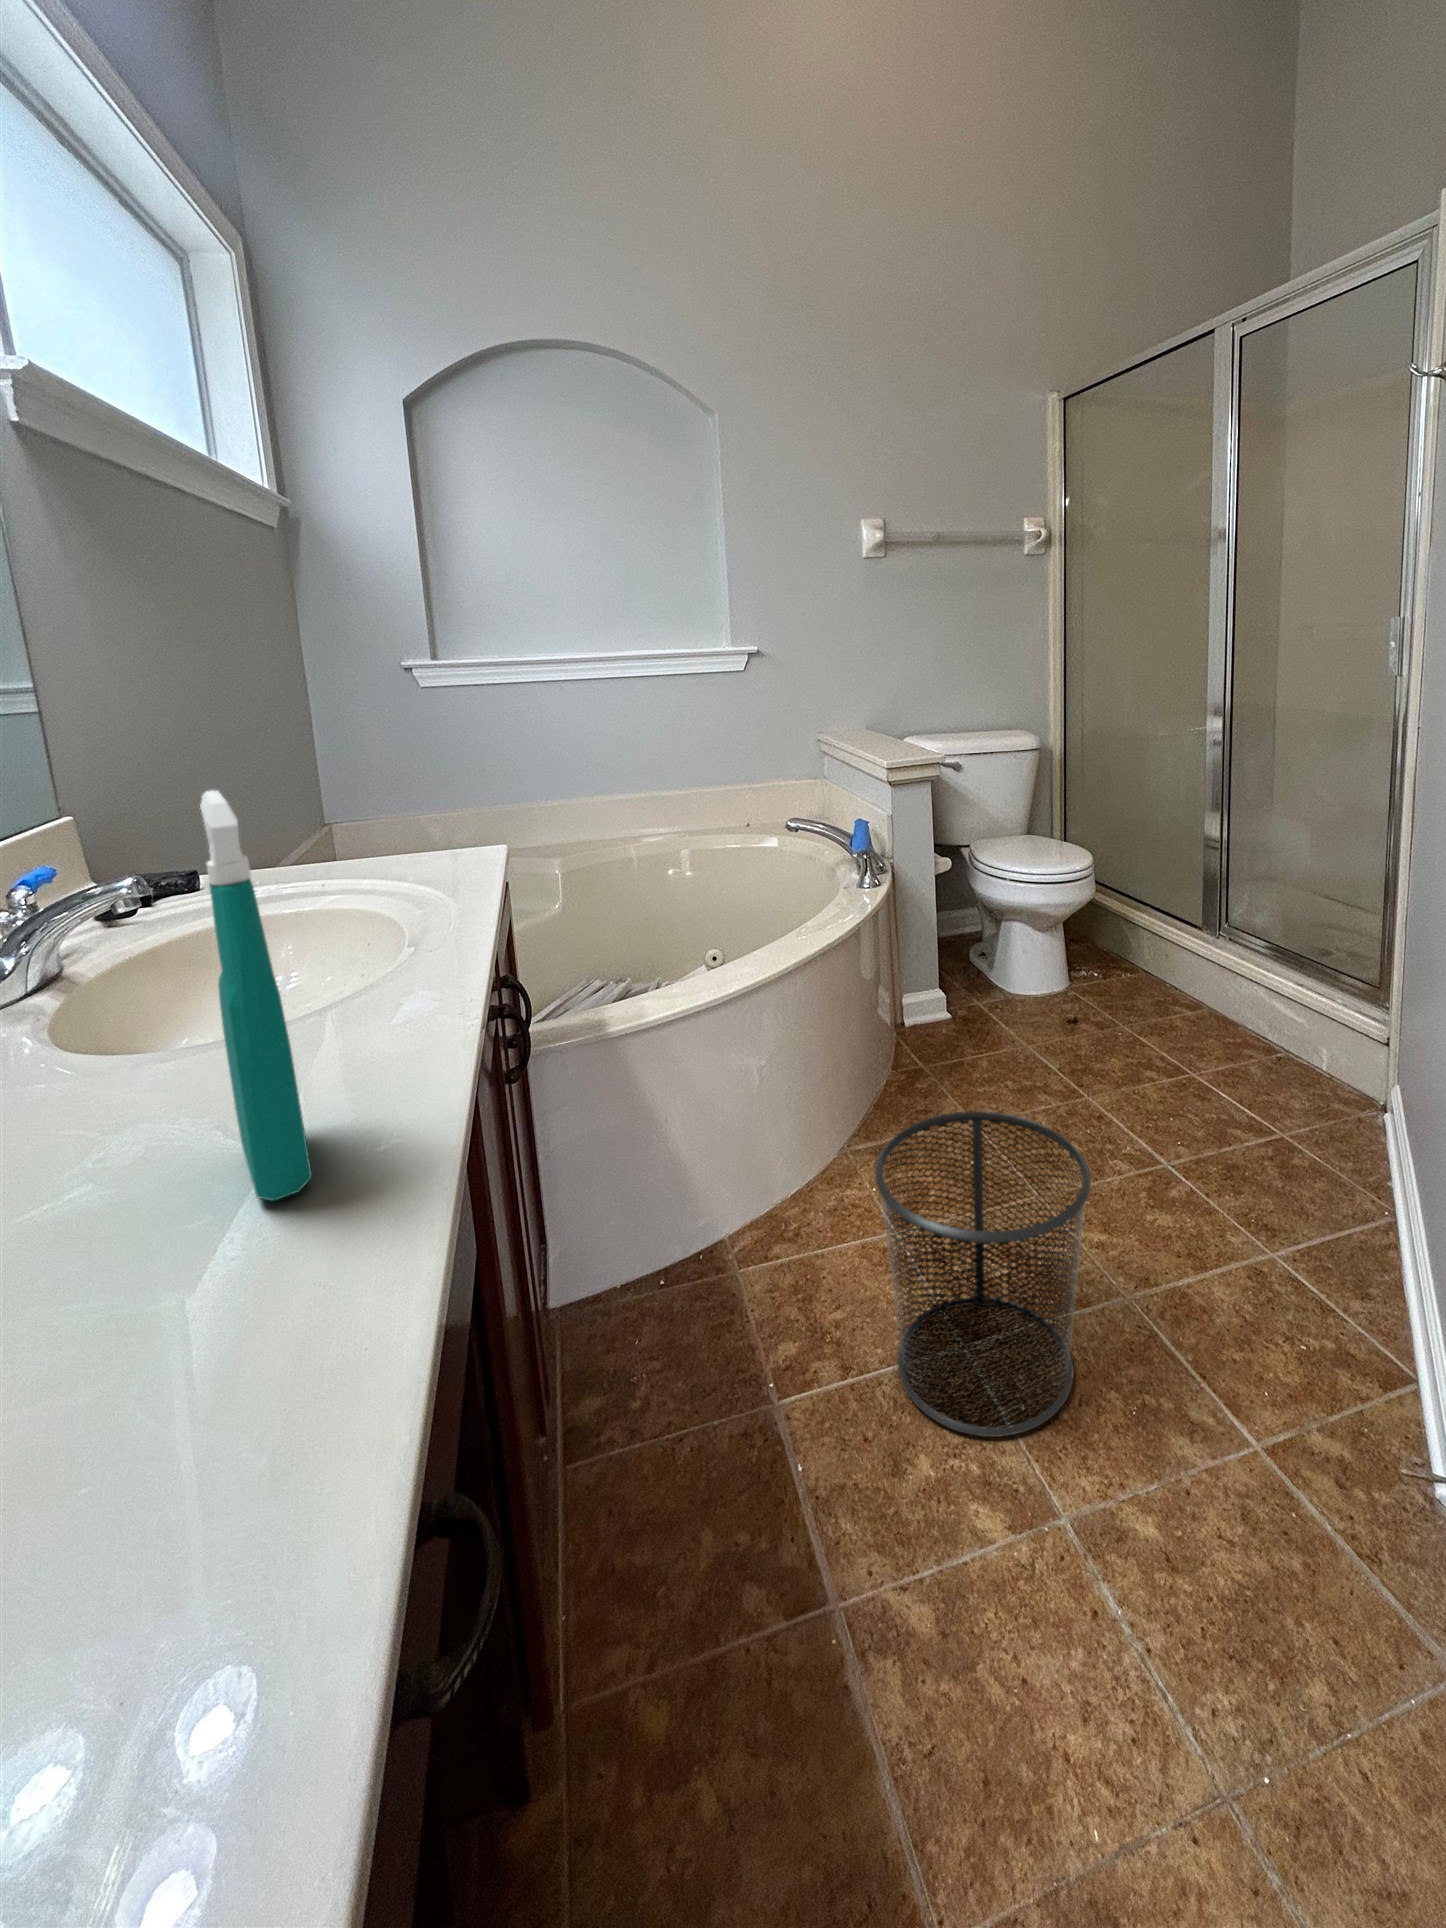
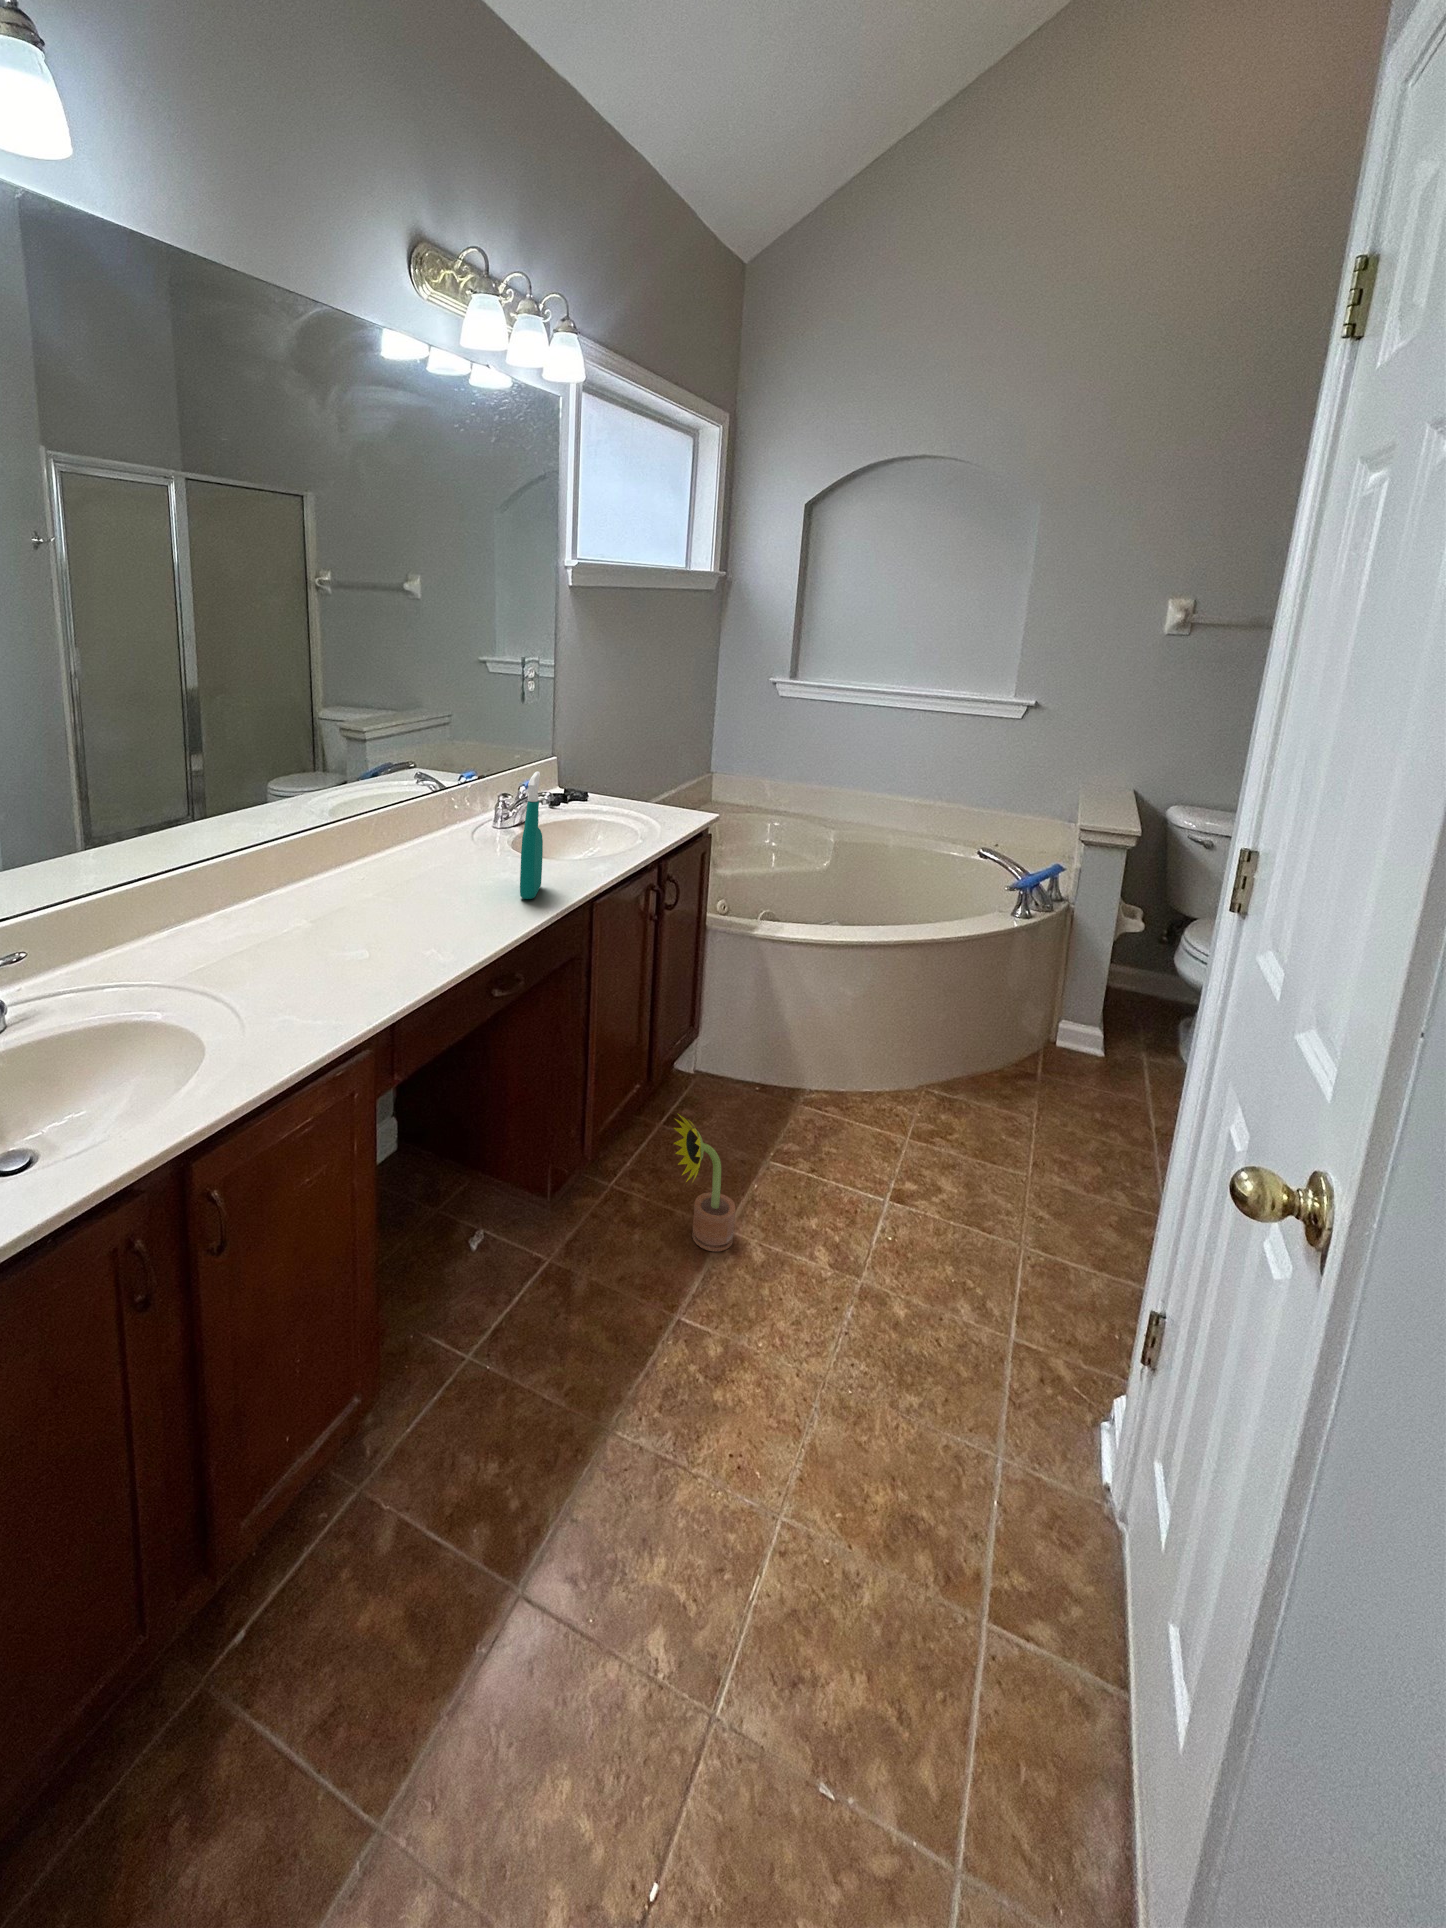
waste bin: present [875,1111,1091,1437] -> none [834,1054,981,1251]
decorative plant: none [710,1465,866,1690] -> present [673,1114,736,1252]

